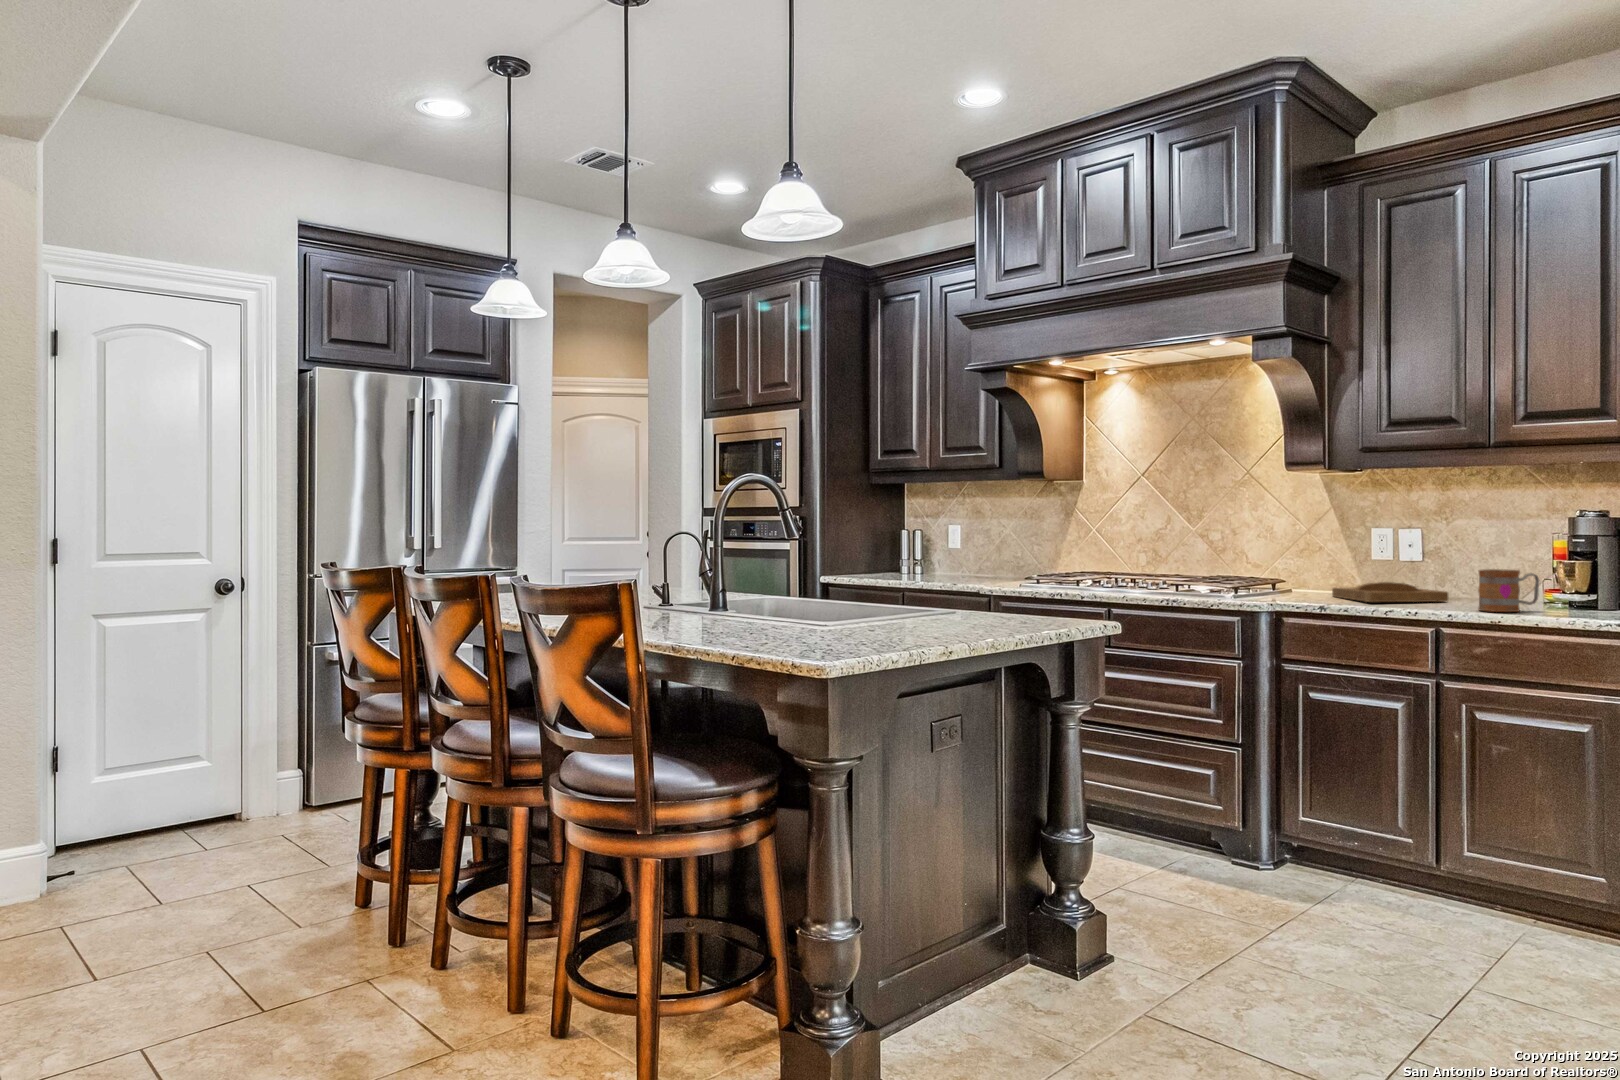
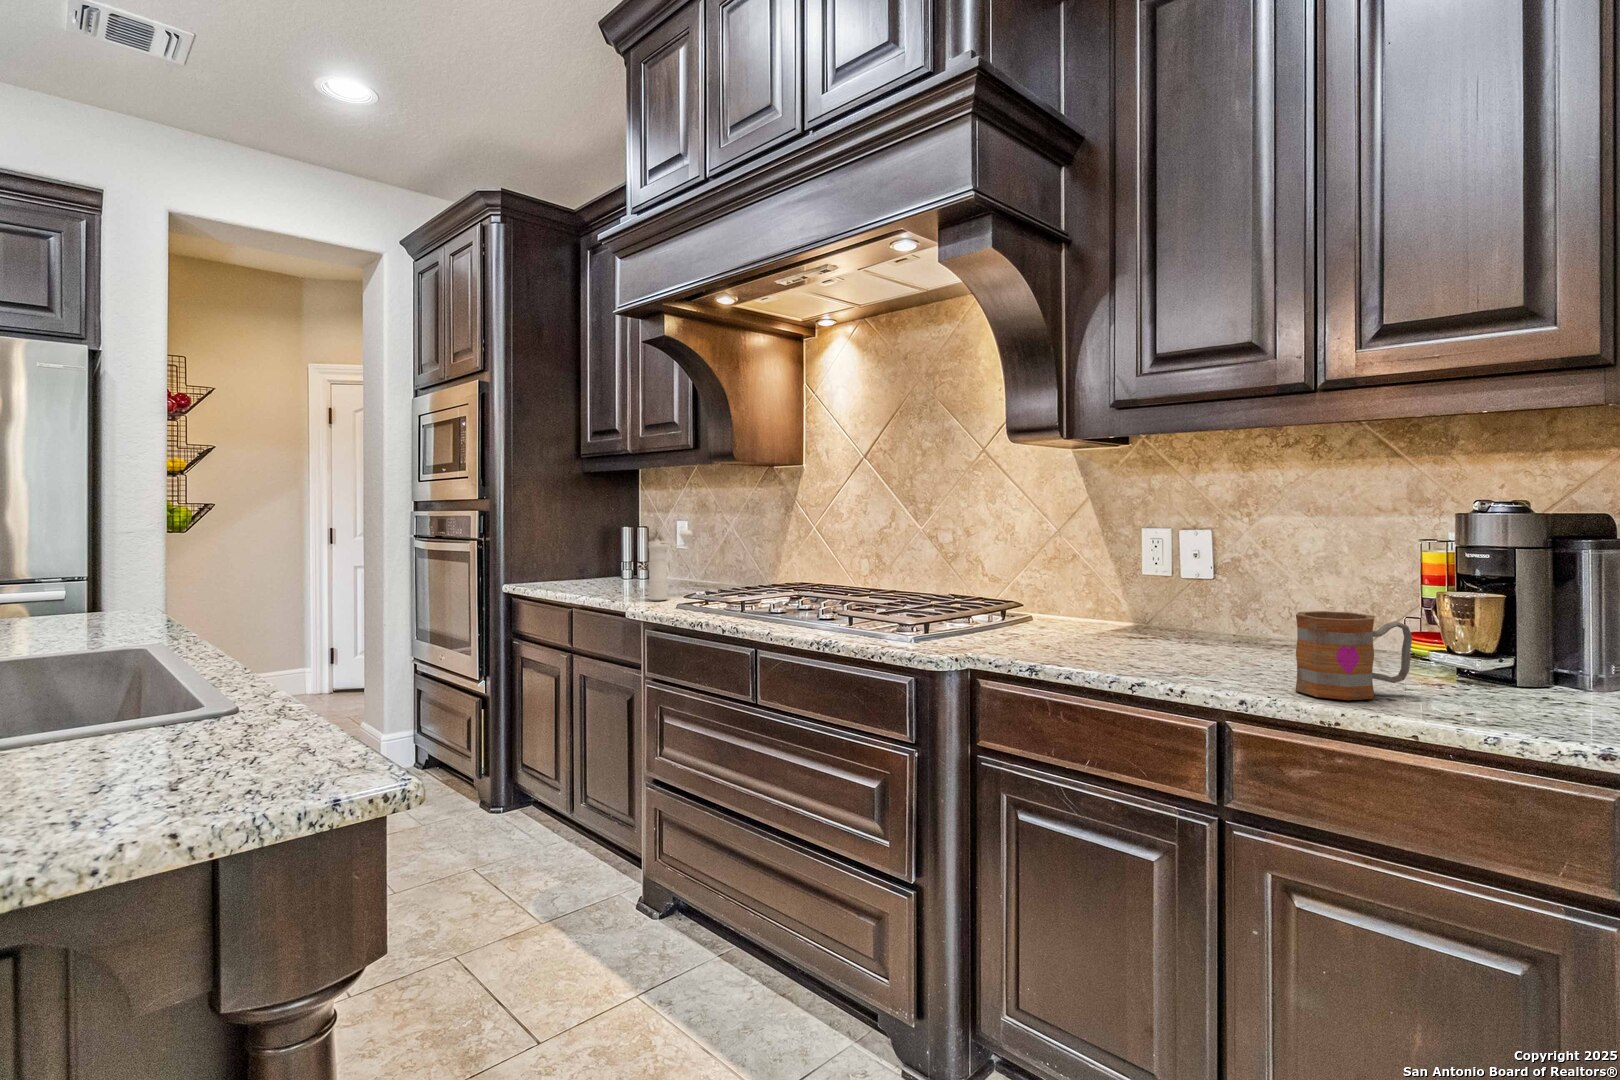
pepper mill: none [983,530,1011,582] -> present [648,530,692,600]
tray: present [1332,582,1448,602] -> none [1068,620,1245,661]

